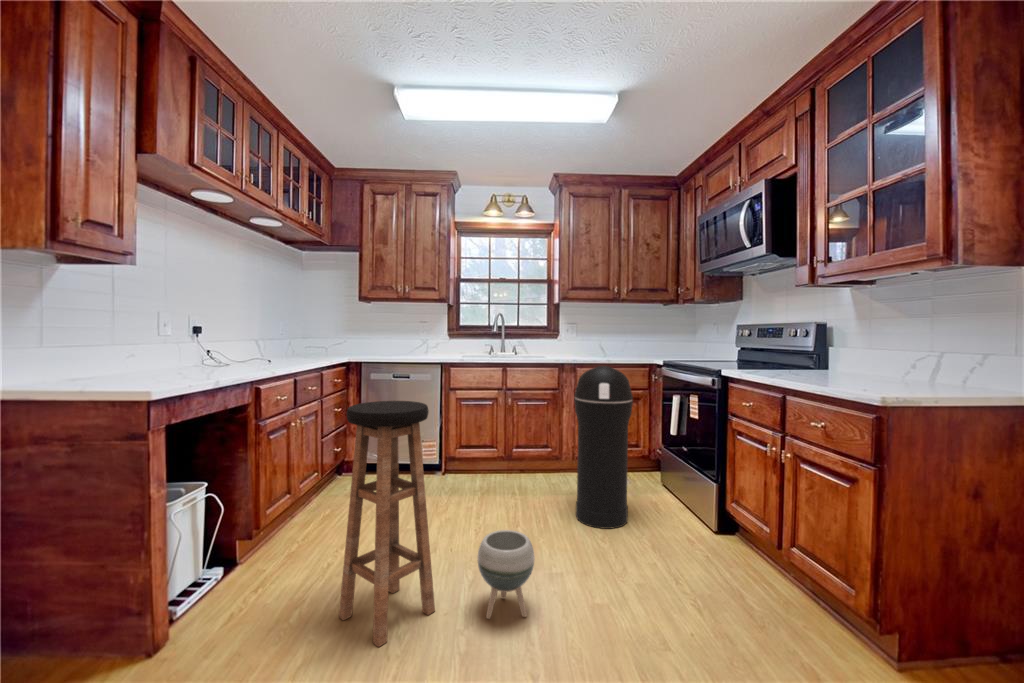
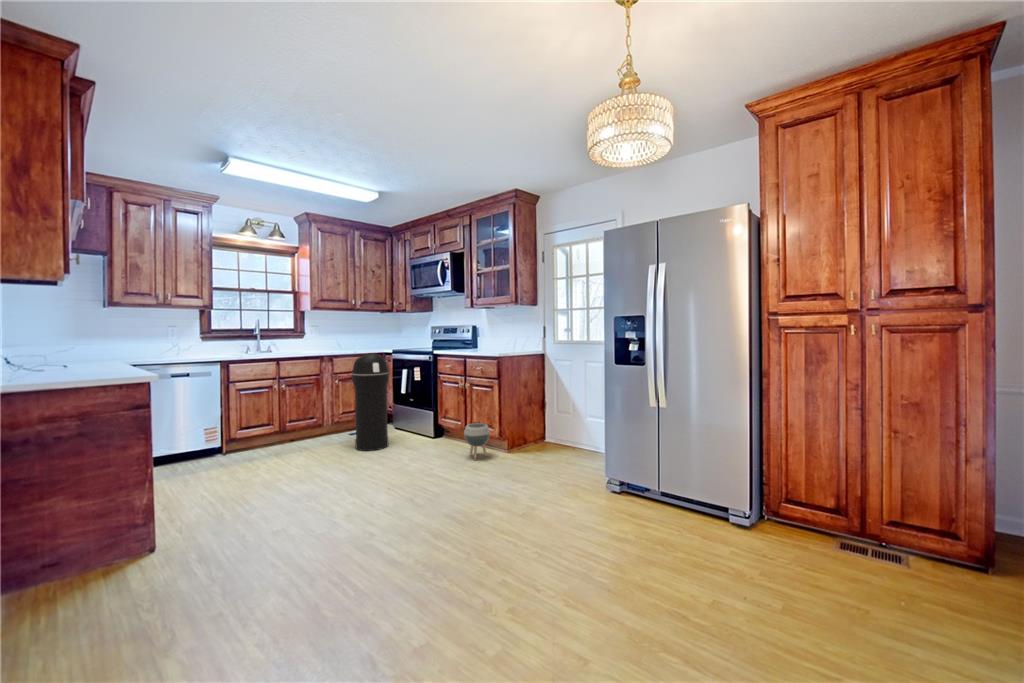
bar stool: present [339,401,435,647] -> none [258,378,316,515]
planter: present [478,530,535,619] -> present [464,423,490,460]

